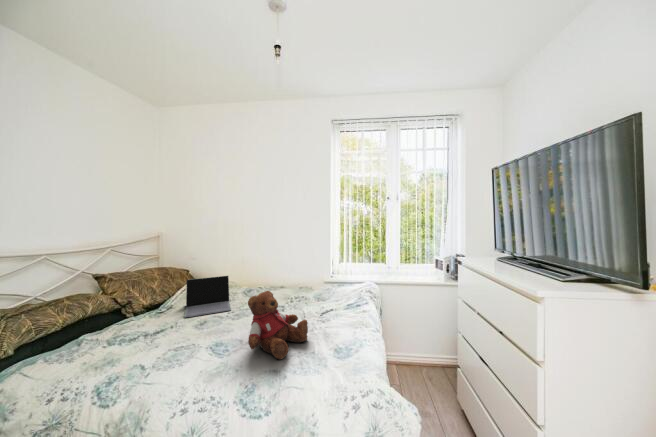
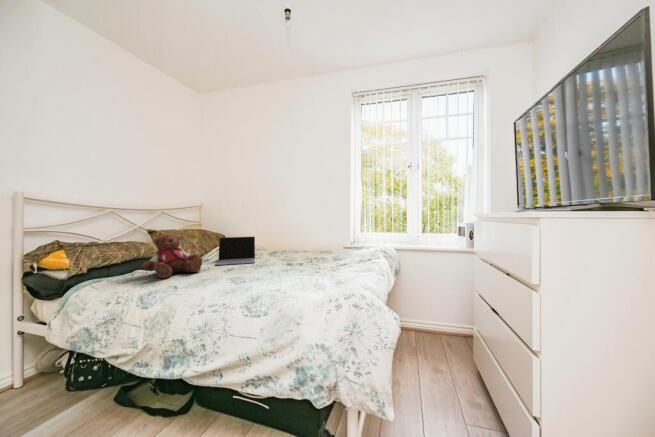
teddy bear: present [248,291,308,359] -> present [143,234,202,278]

